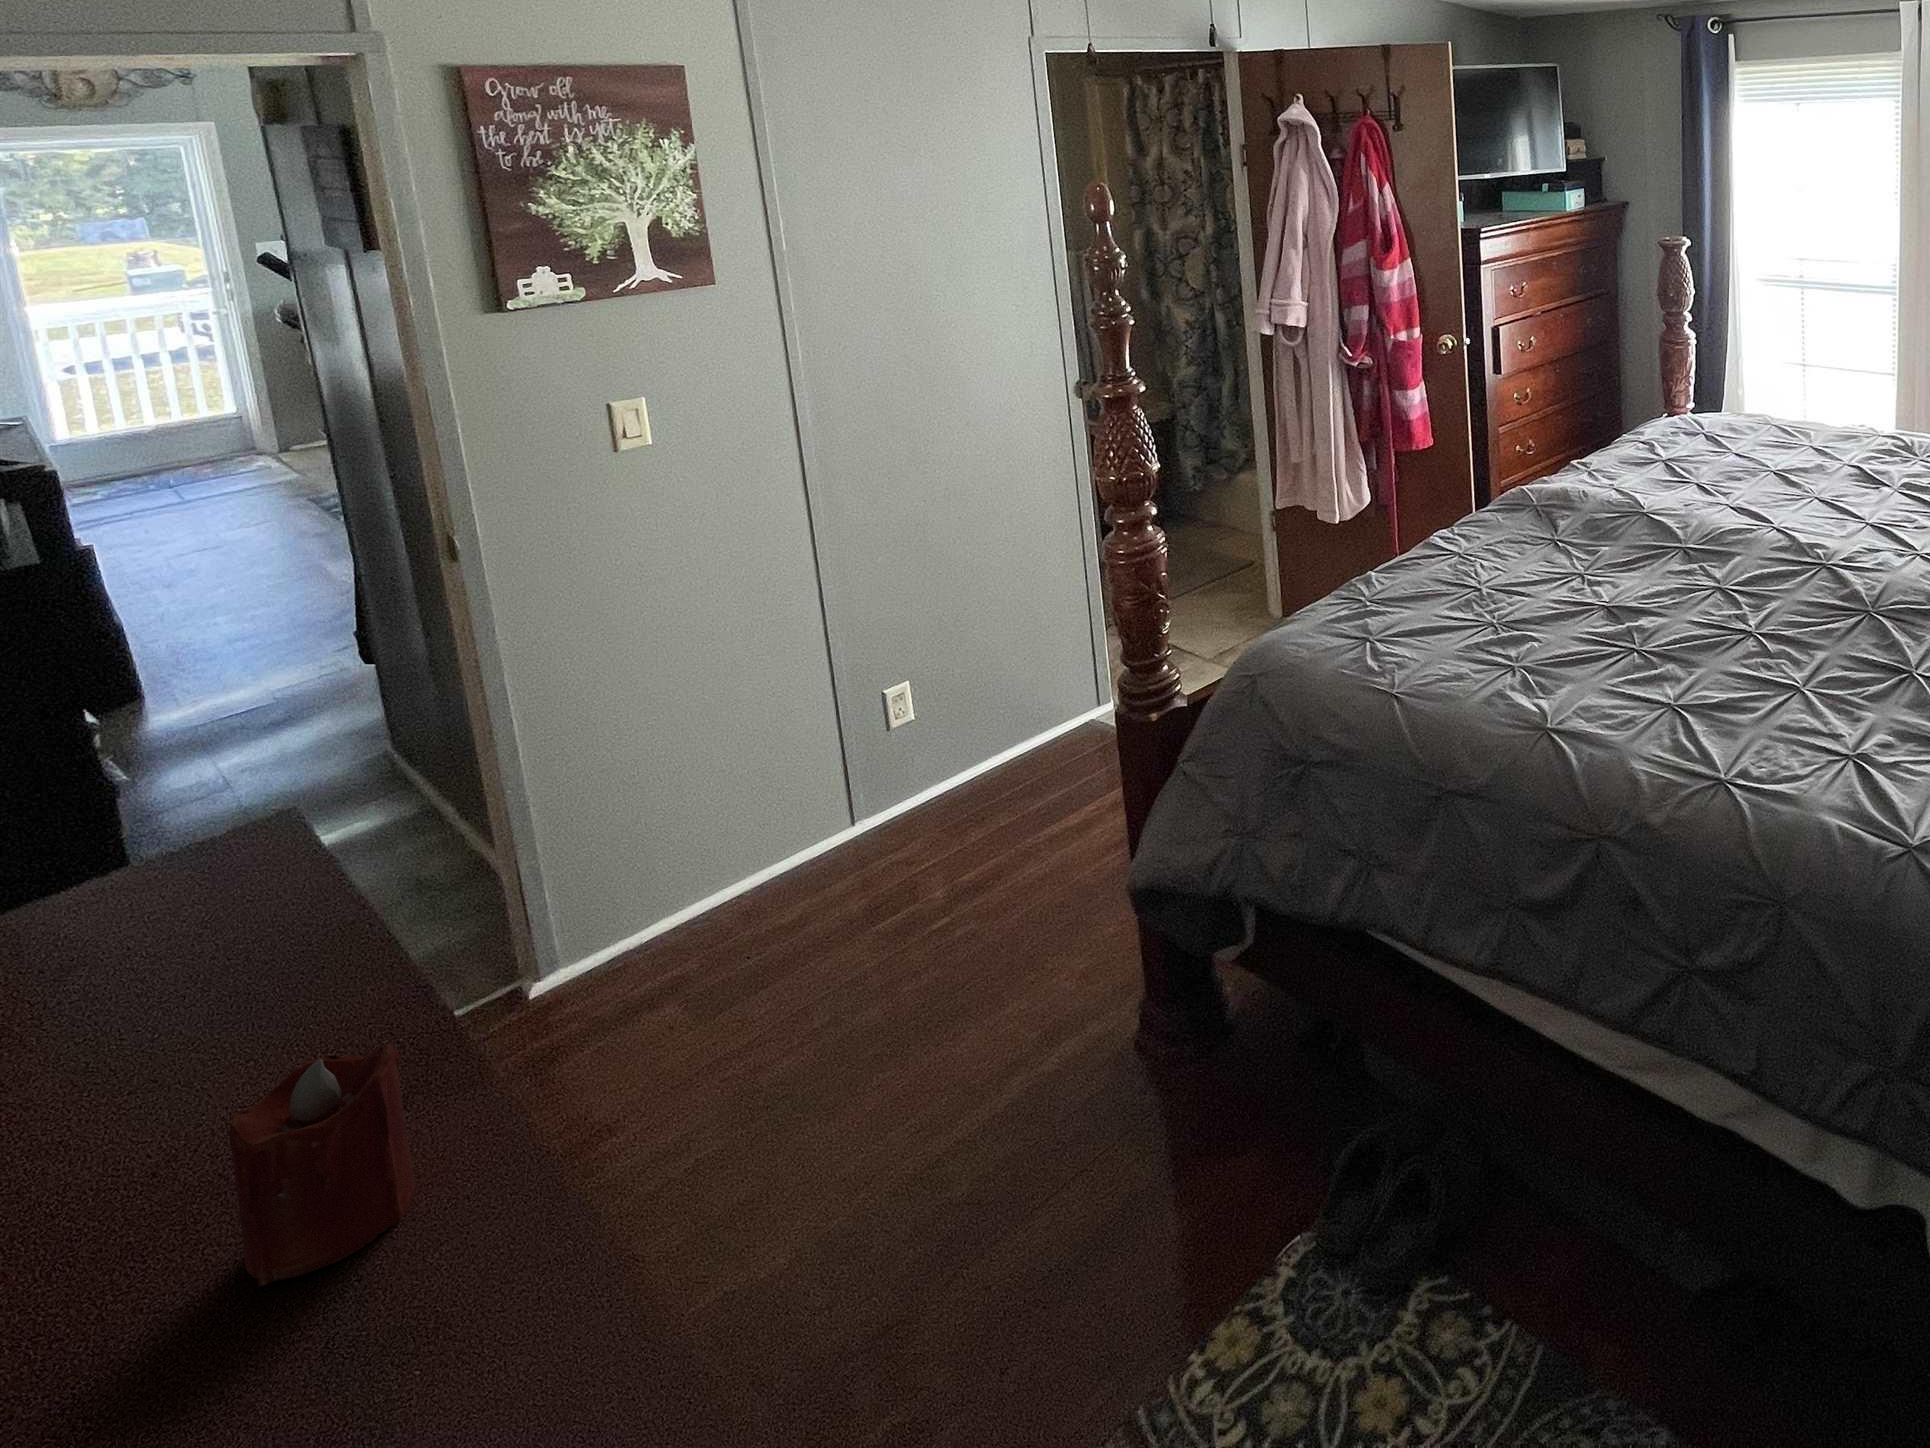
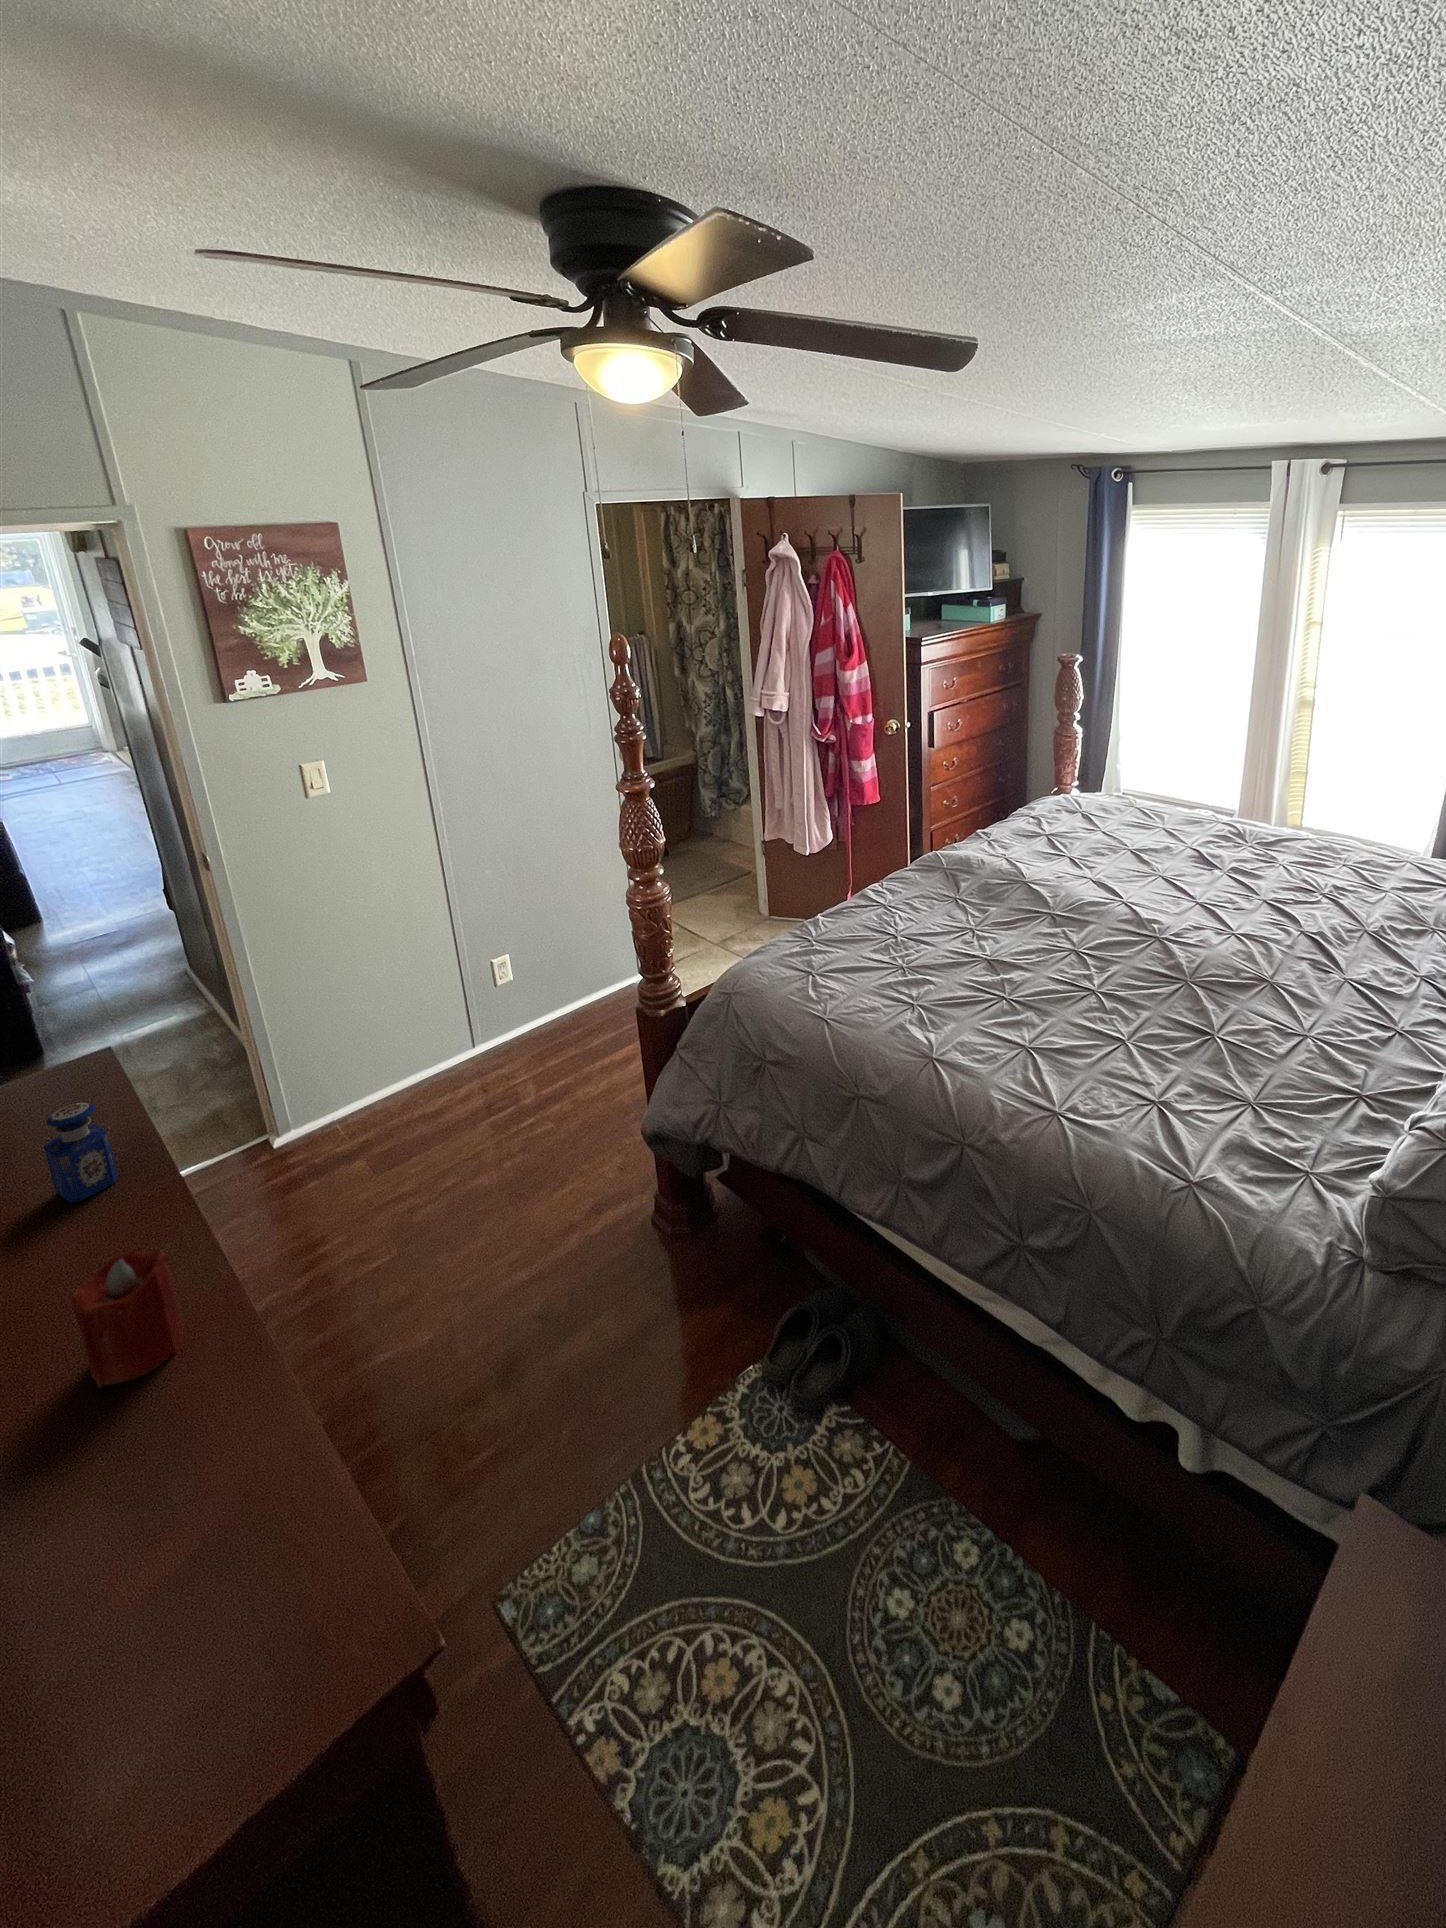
perfume bottle: none [159,860,285,1028] -> present [44,1103,119,1202]

